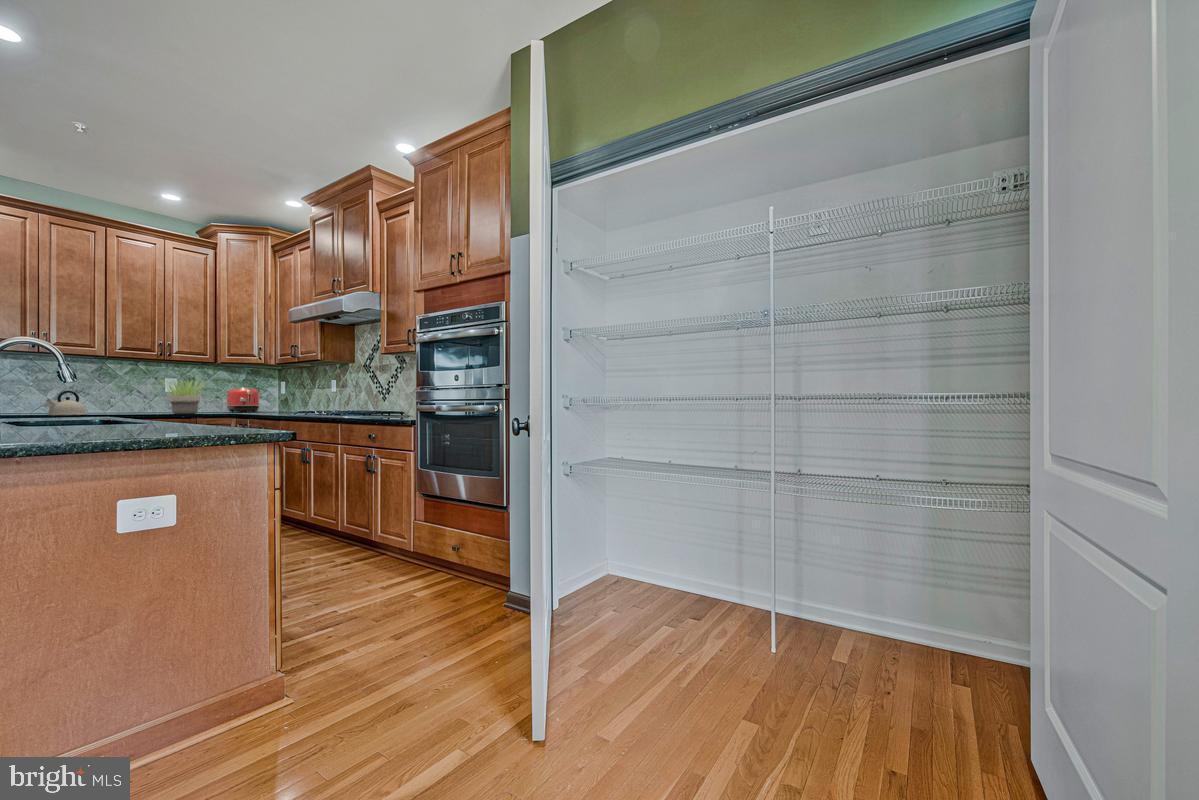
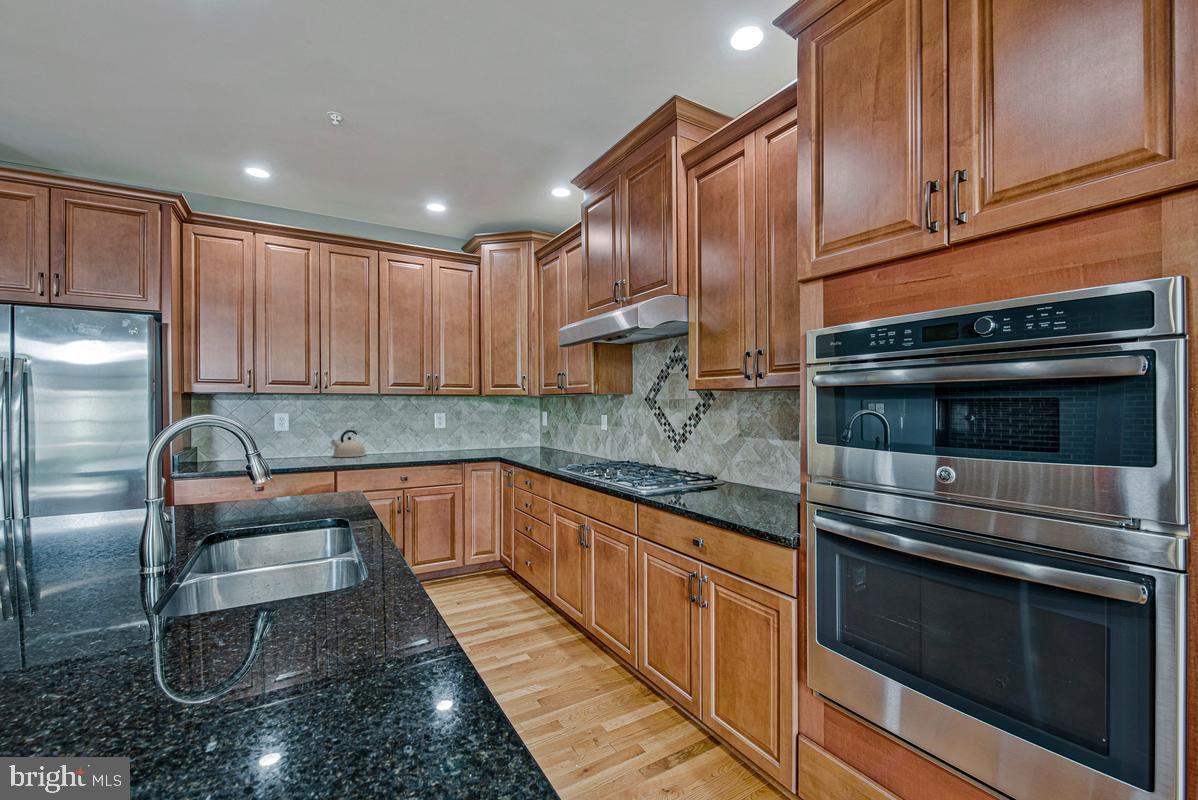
potted plant: present [164,380,204,414] -> none [425,415,473,457]
toaster: present [227,388,259,412] -> none [490,422,523,452]

